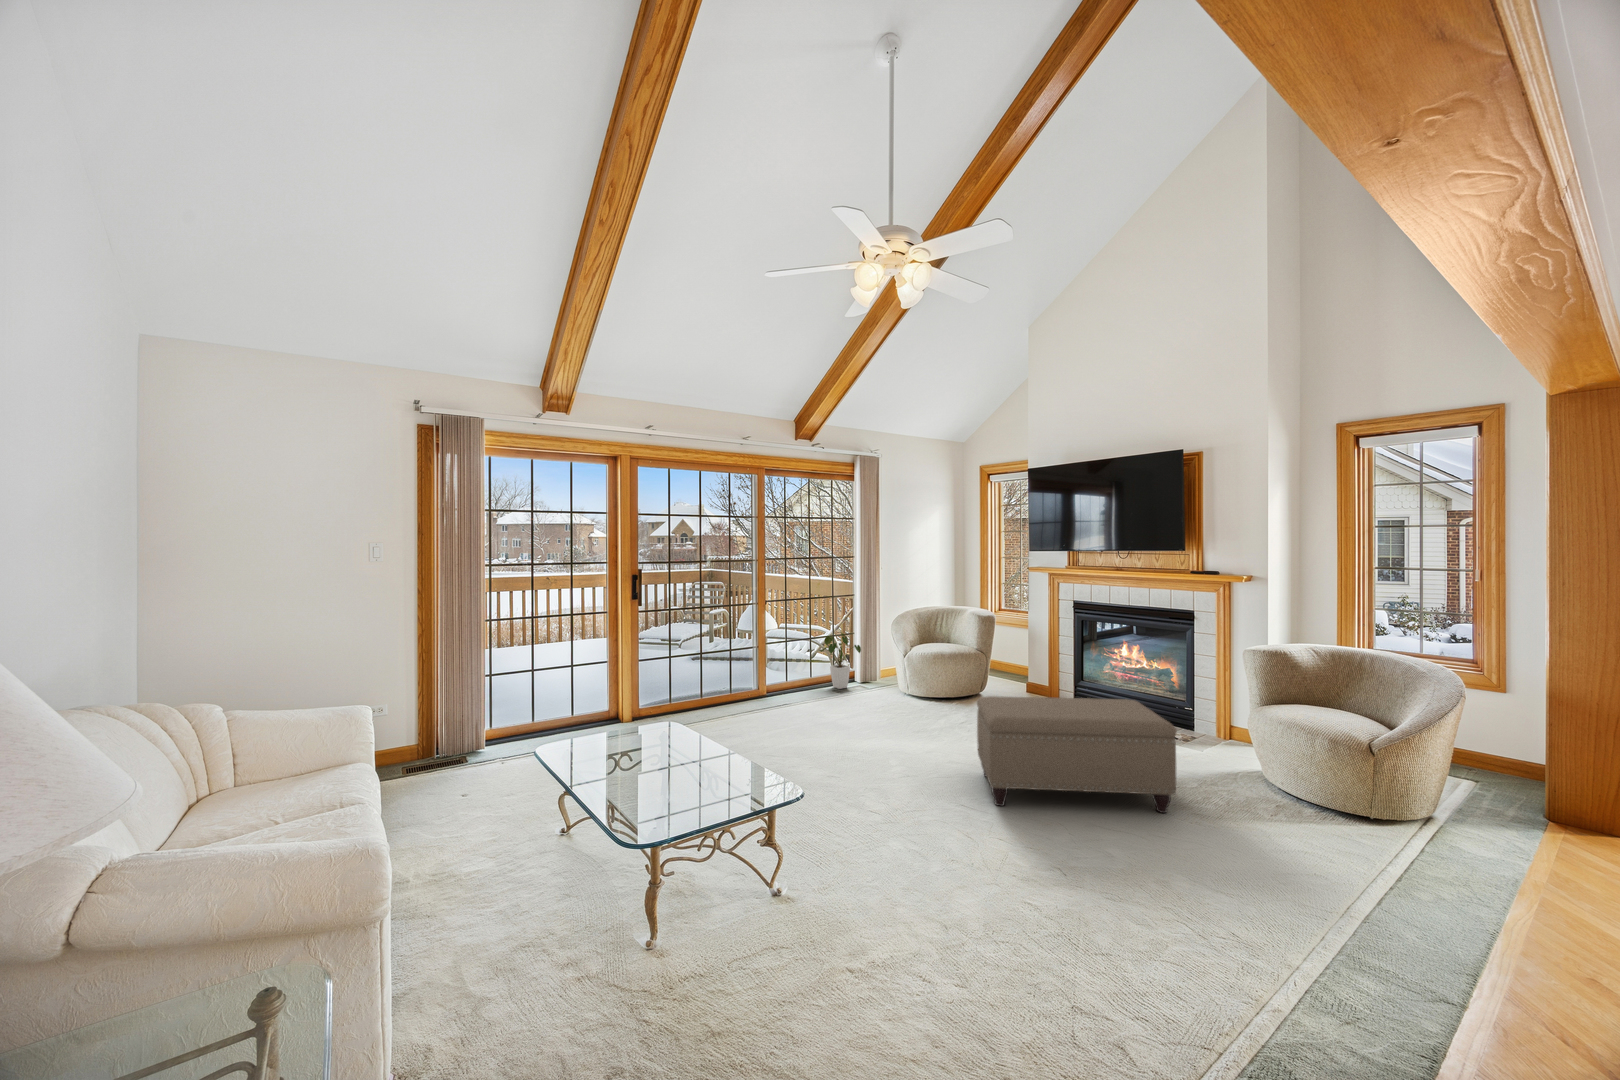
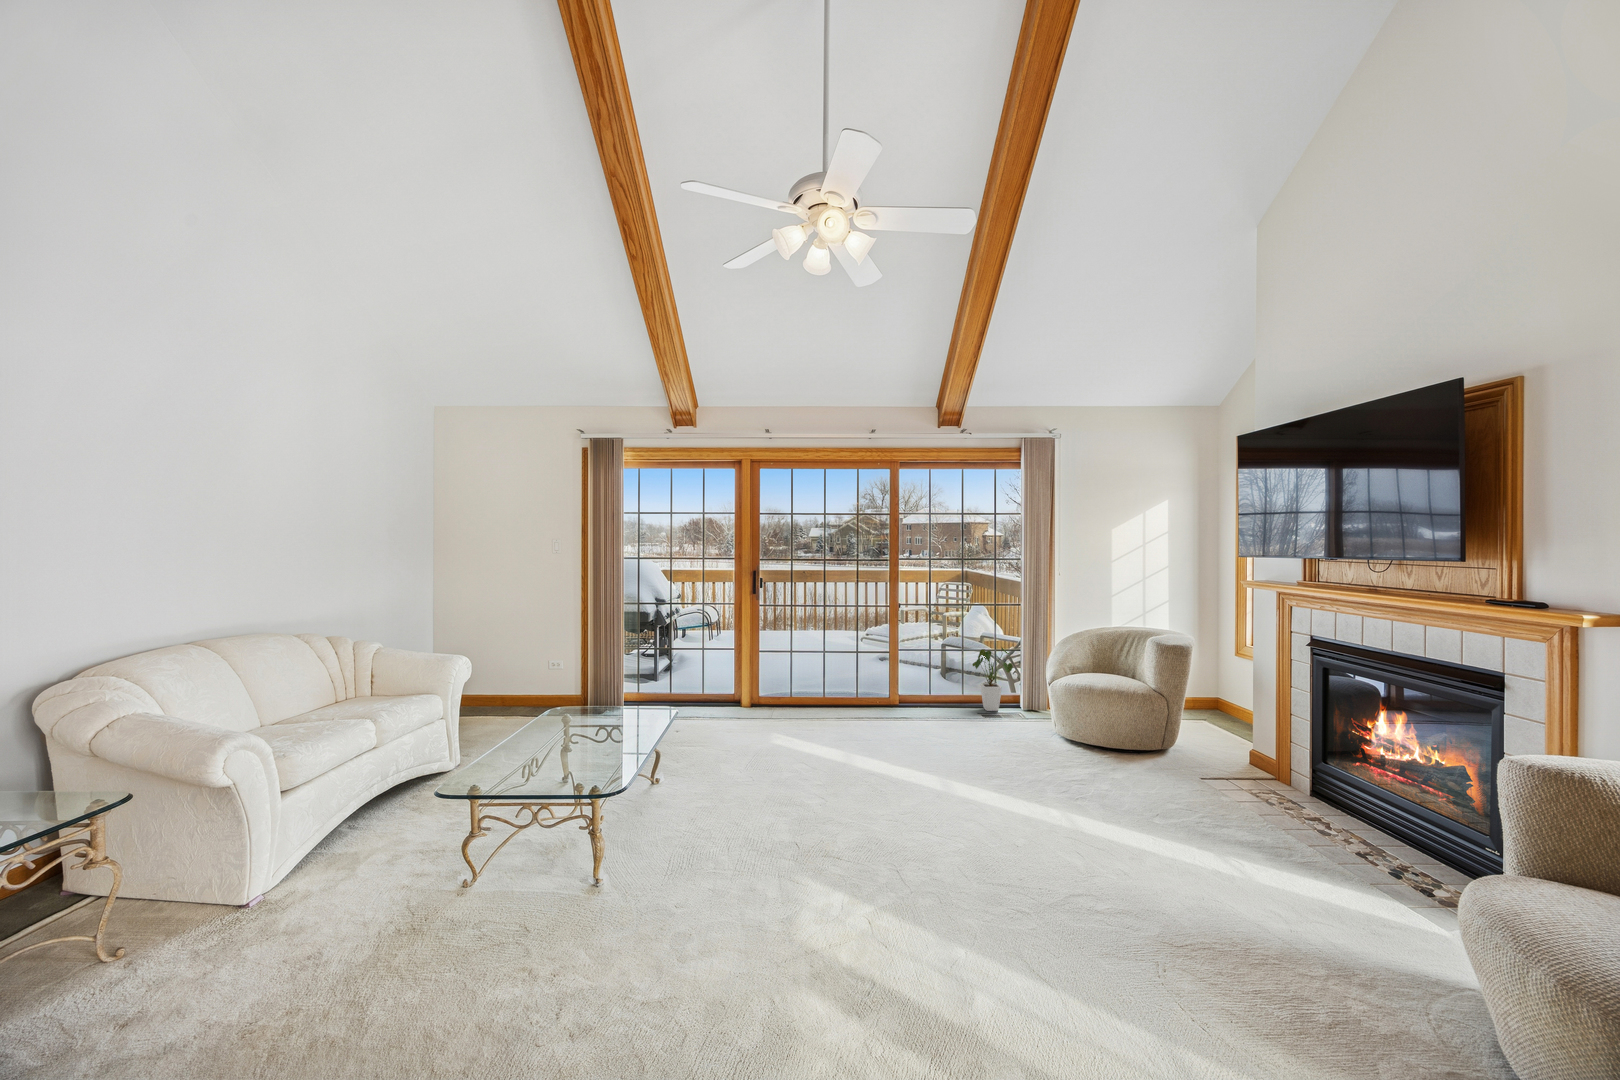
ottoman: present [977,696,1177,813] -> none [931,747,1233,1003]

